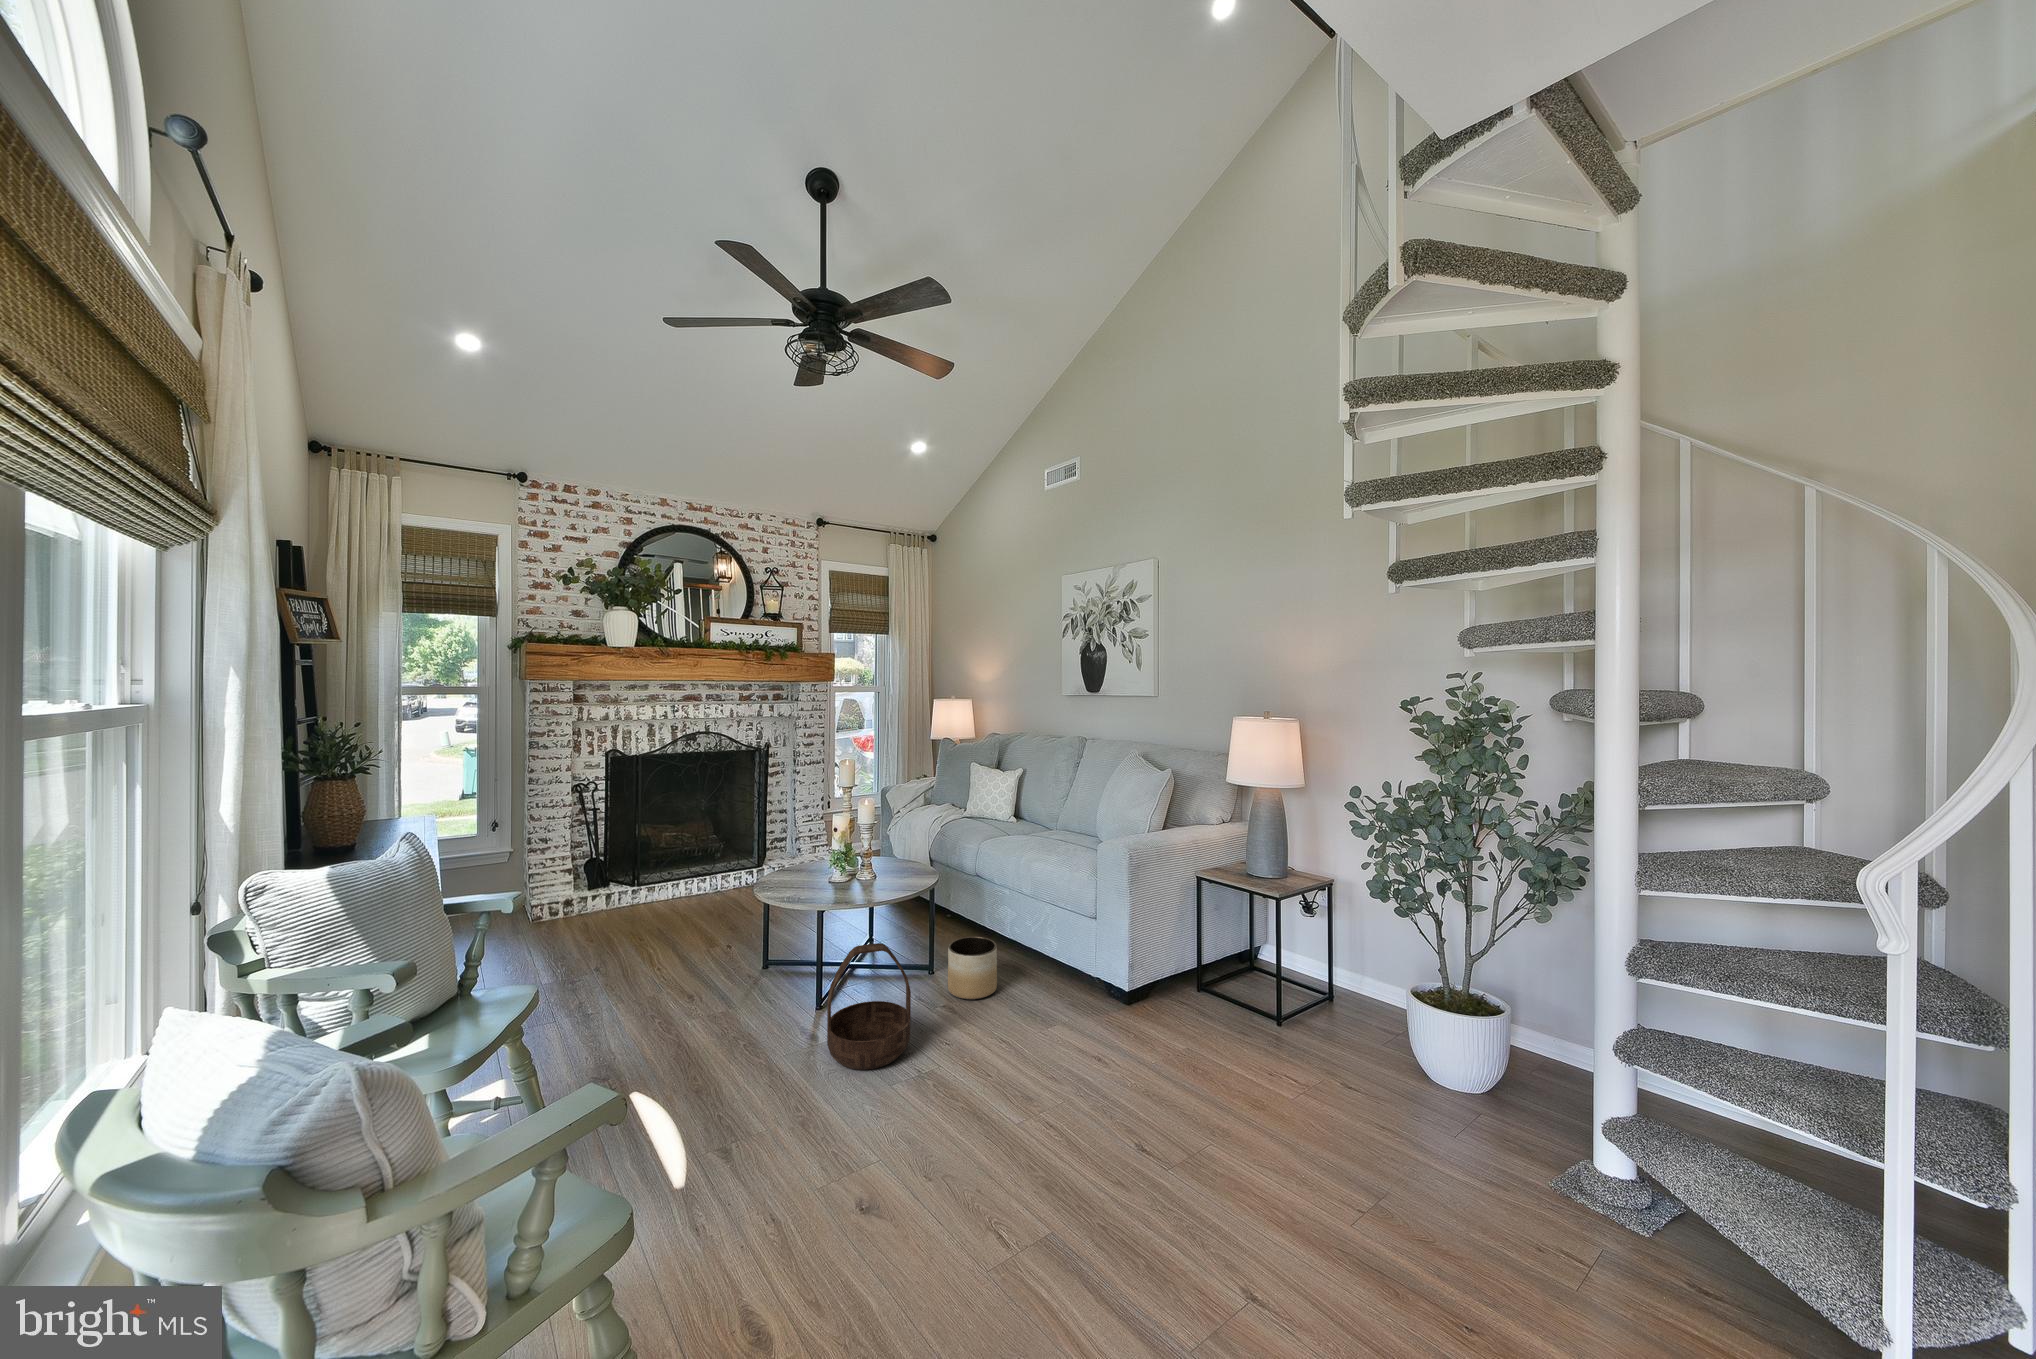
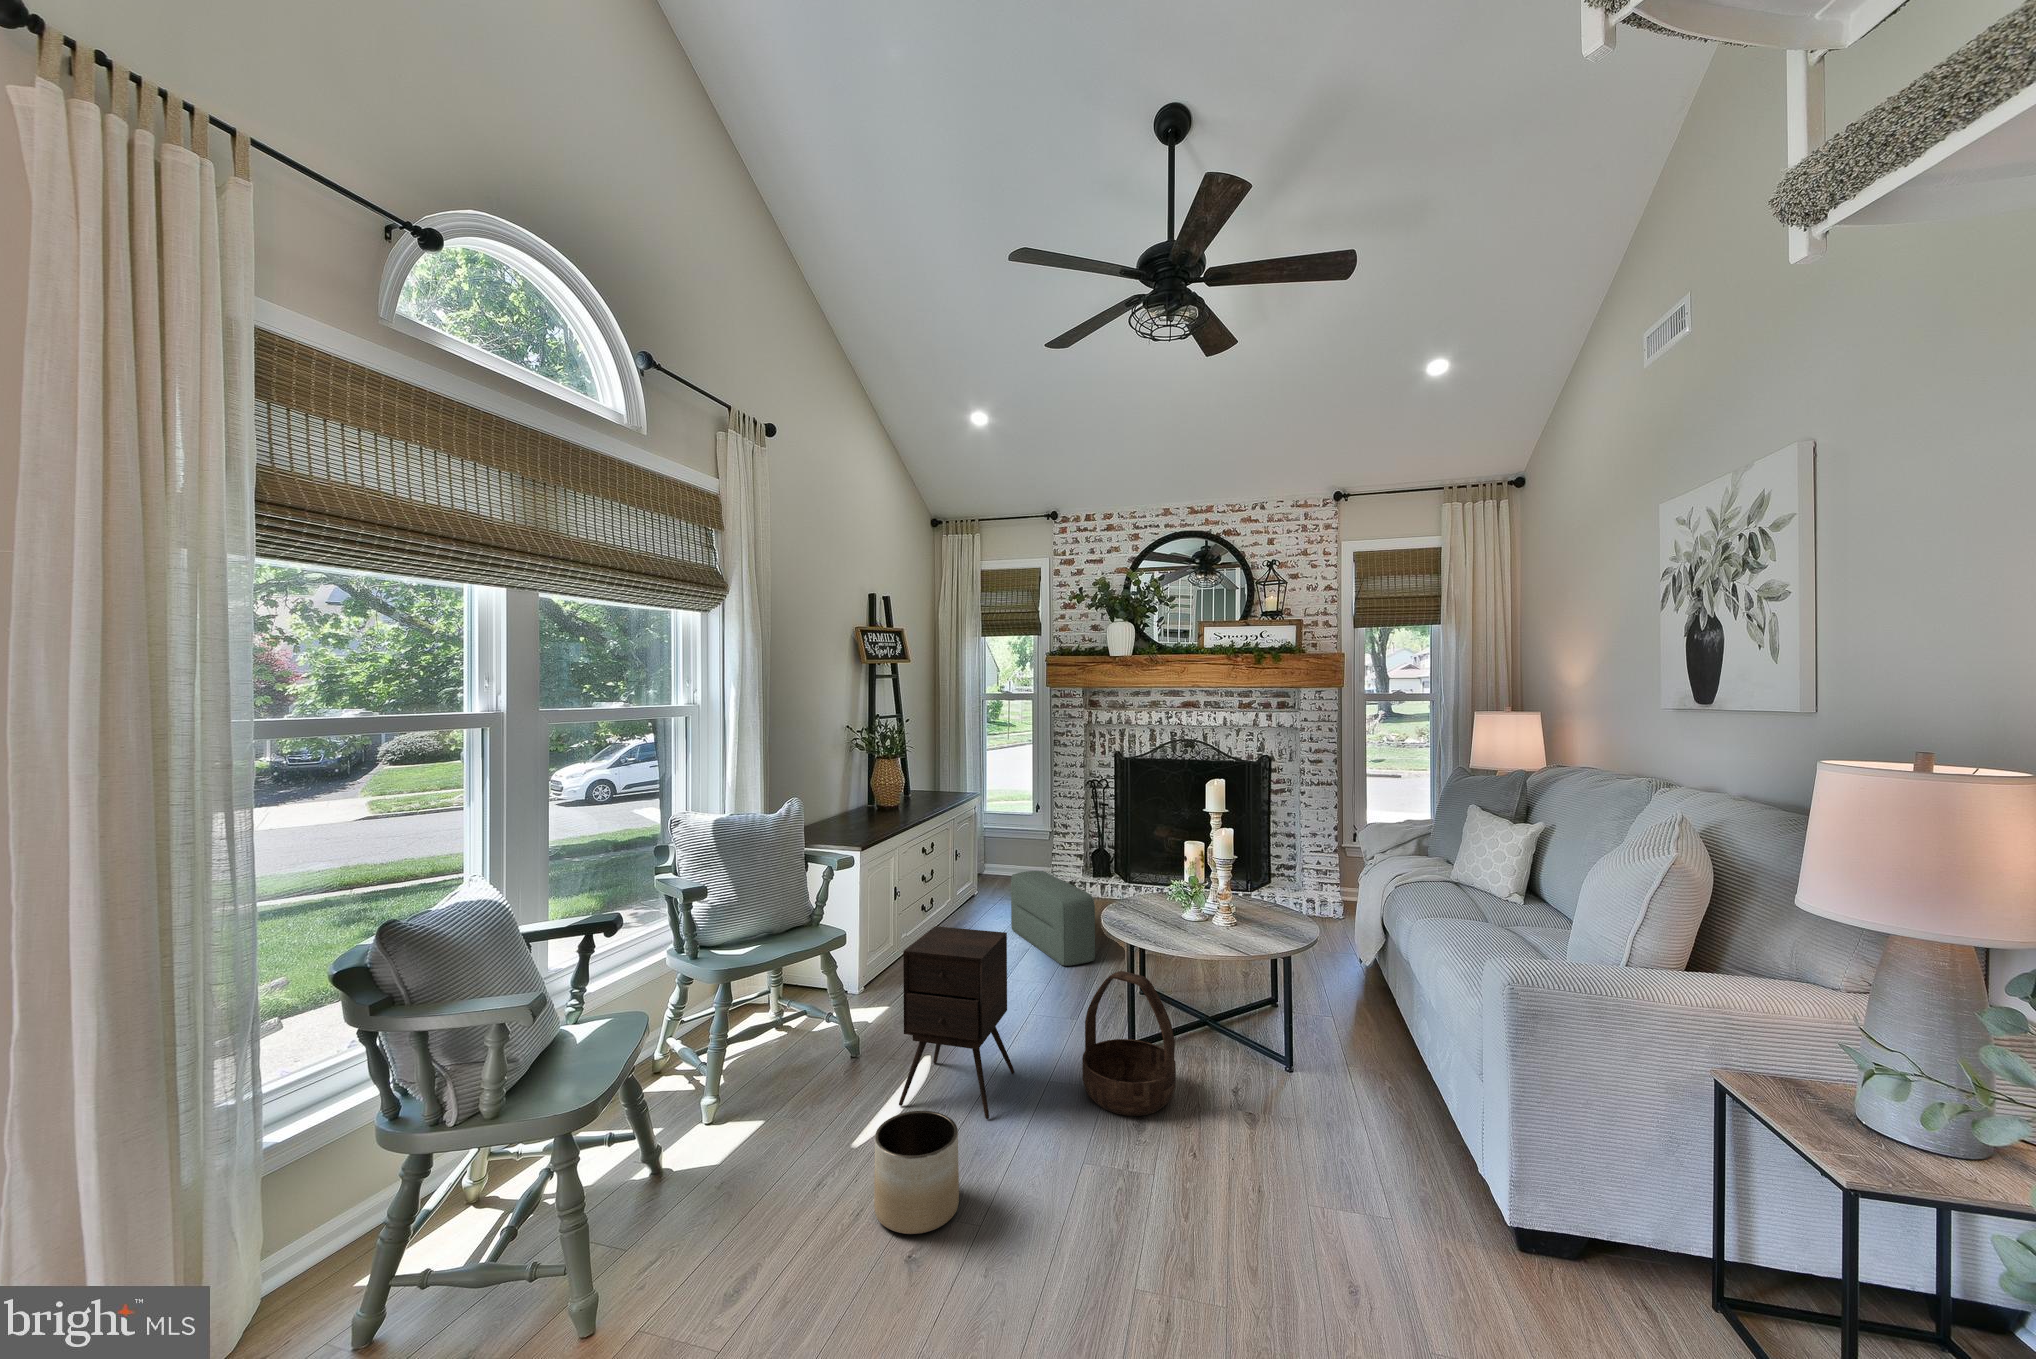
pouf: none [547,894,691,982] -> present [1011,871,1095,966]
planter: present [948,937,997,1000] -> present [874,1111,959,1234]
side table: none [661,948,791,1177] -> present [899,926,1015,1119]

